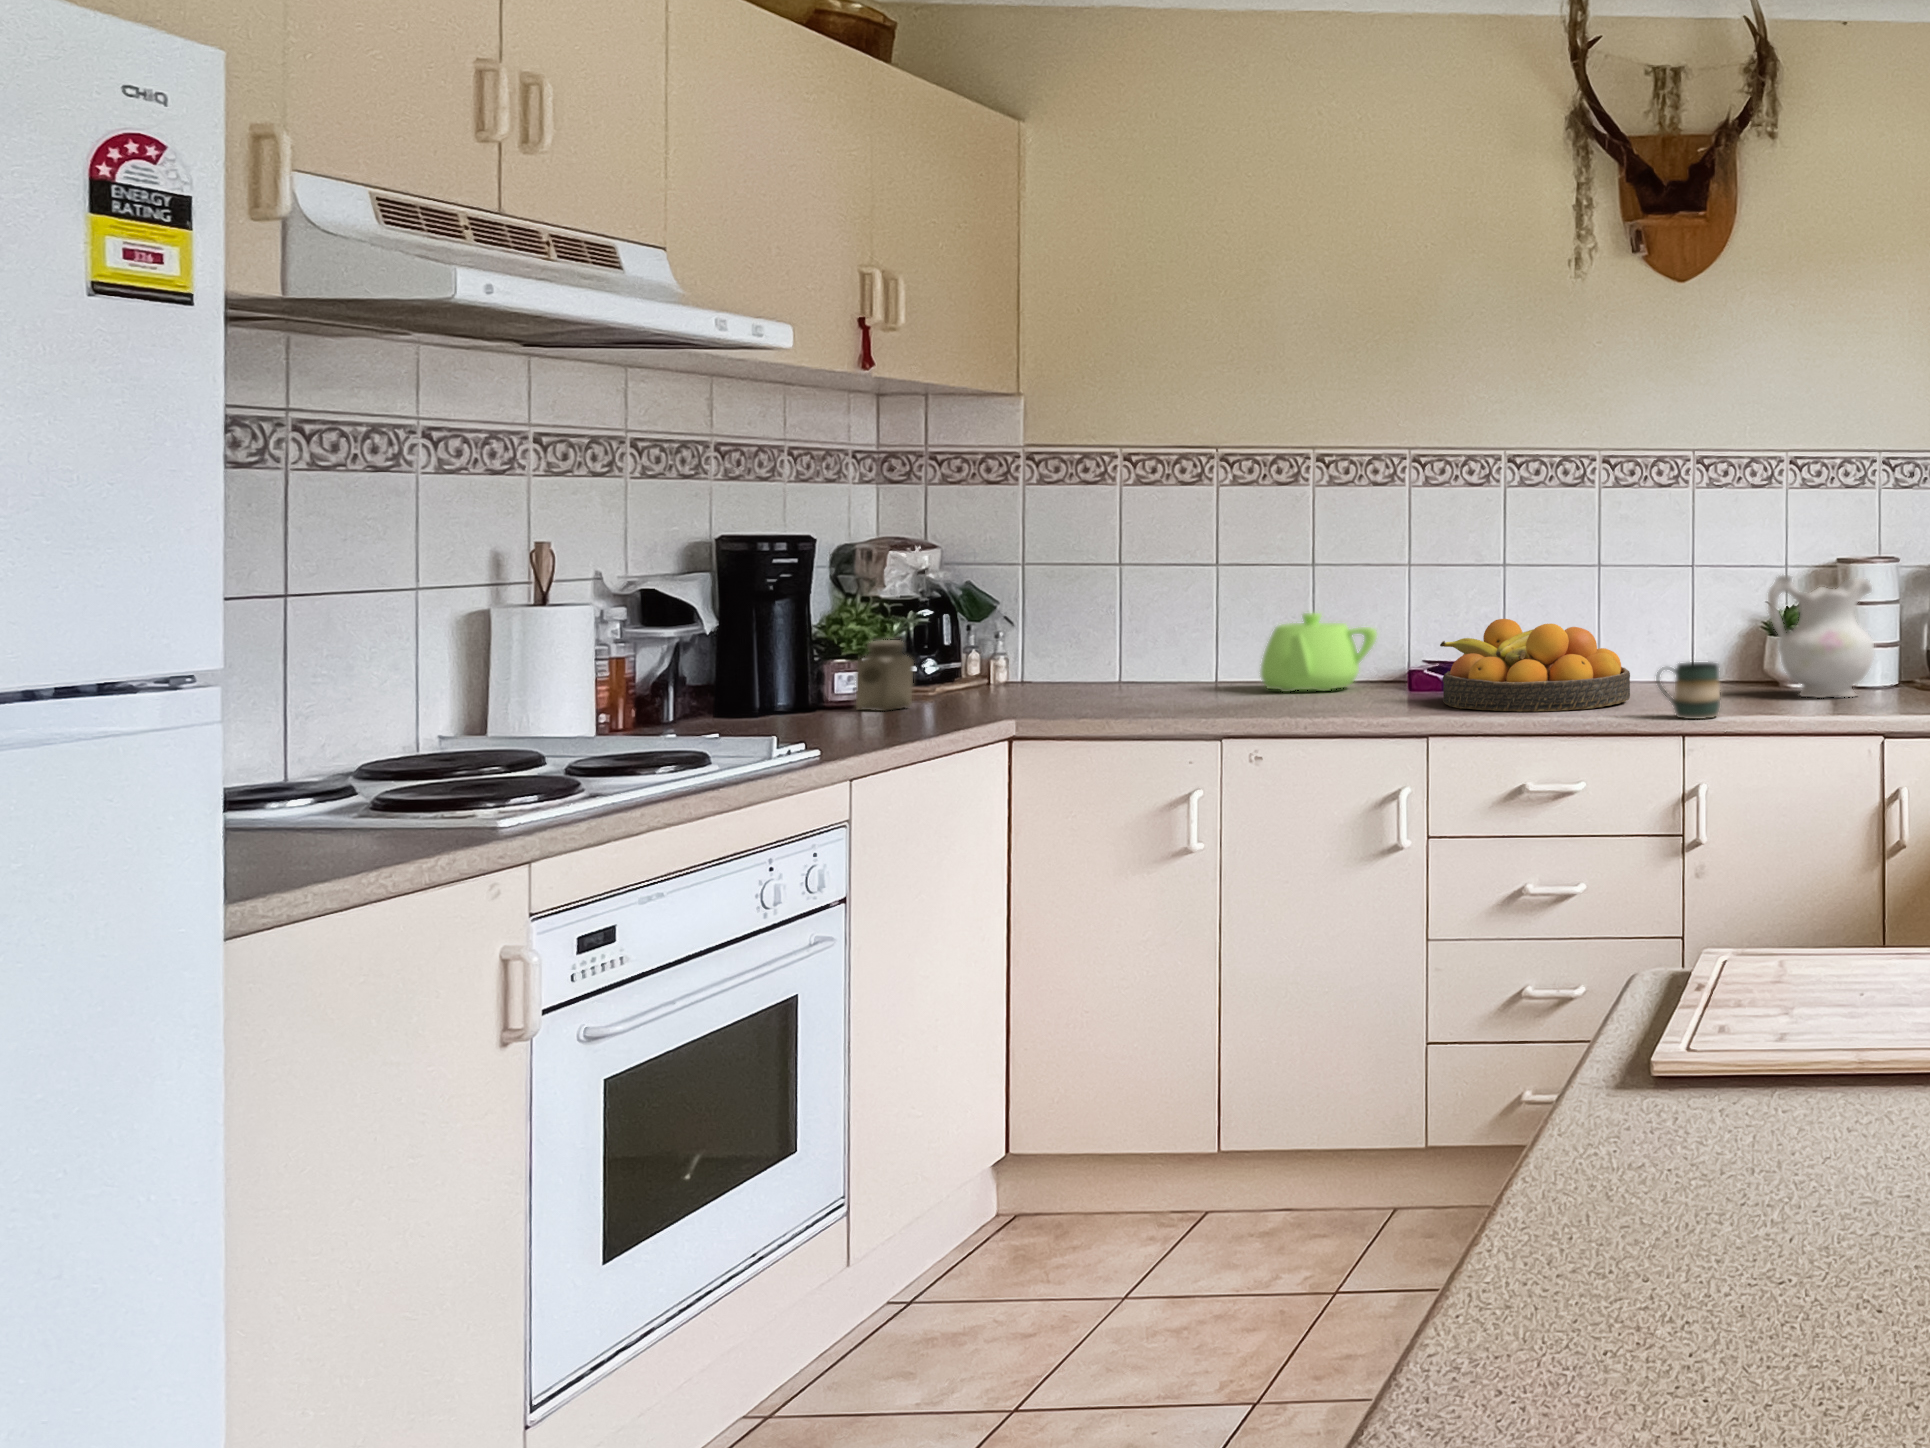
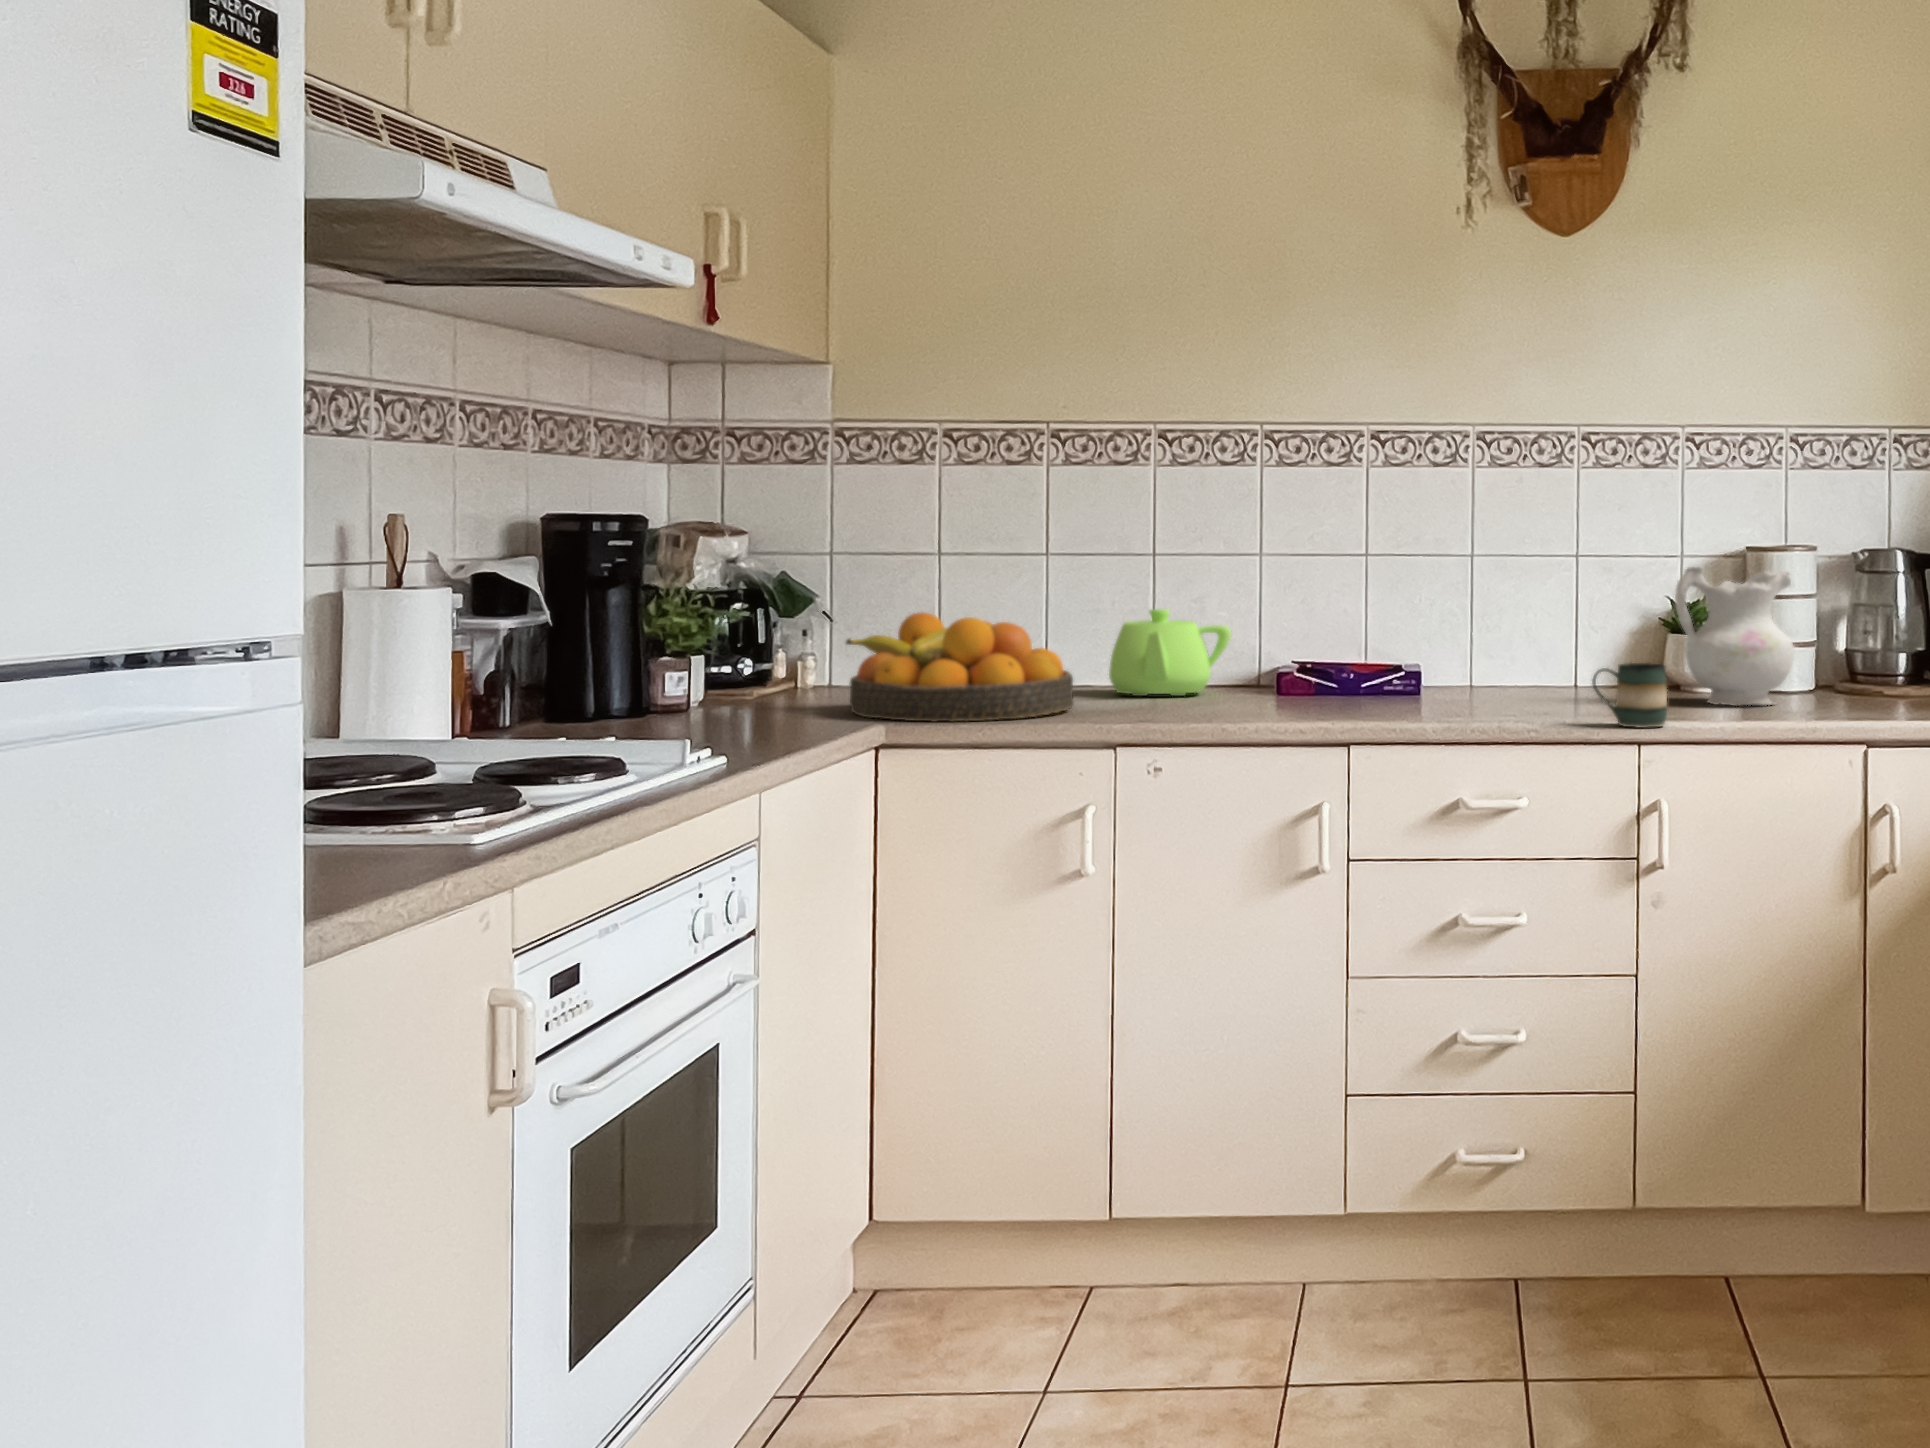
fruit bowl: present [1440,619,1630,712] -> present [846,612,1074,722]
salt shaker: present [856,640,914,711] -> none [702,636,761,714]

